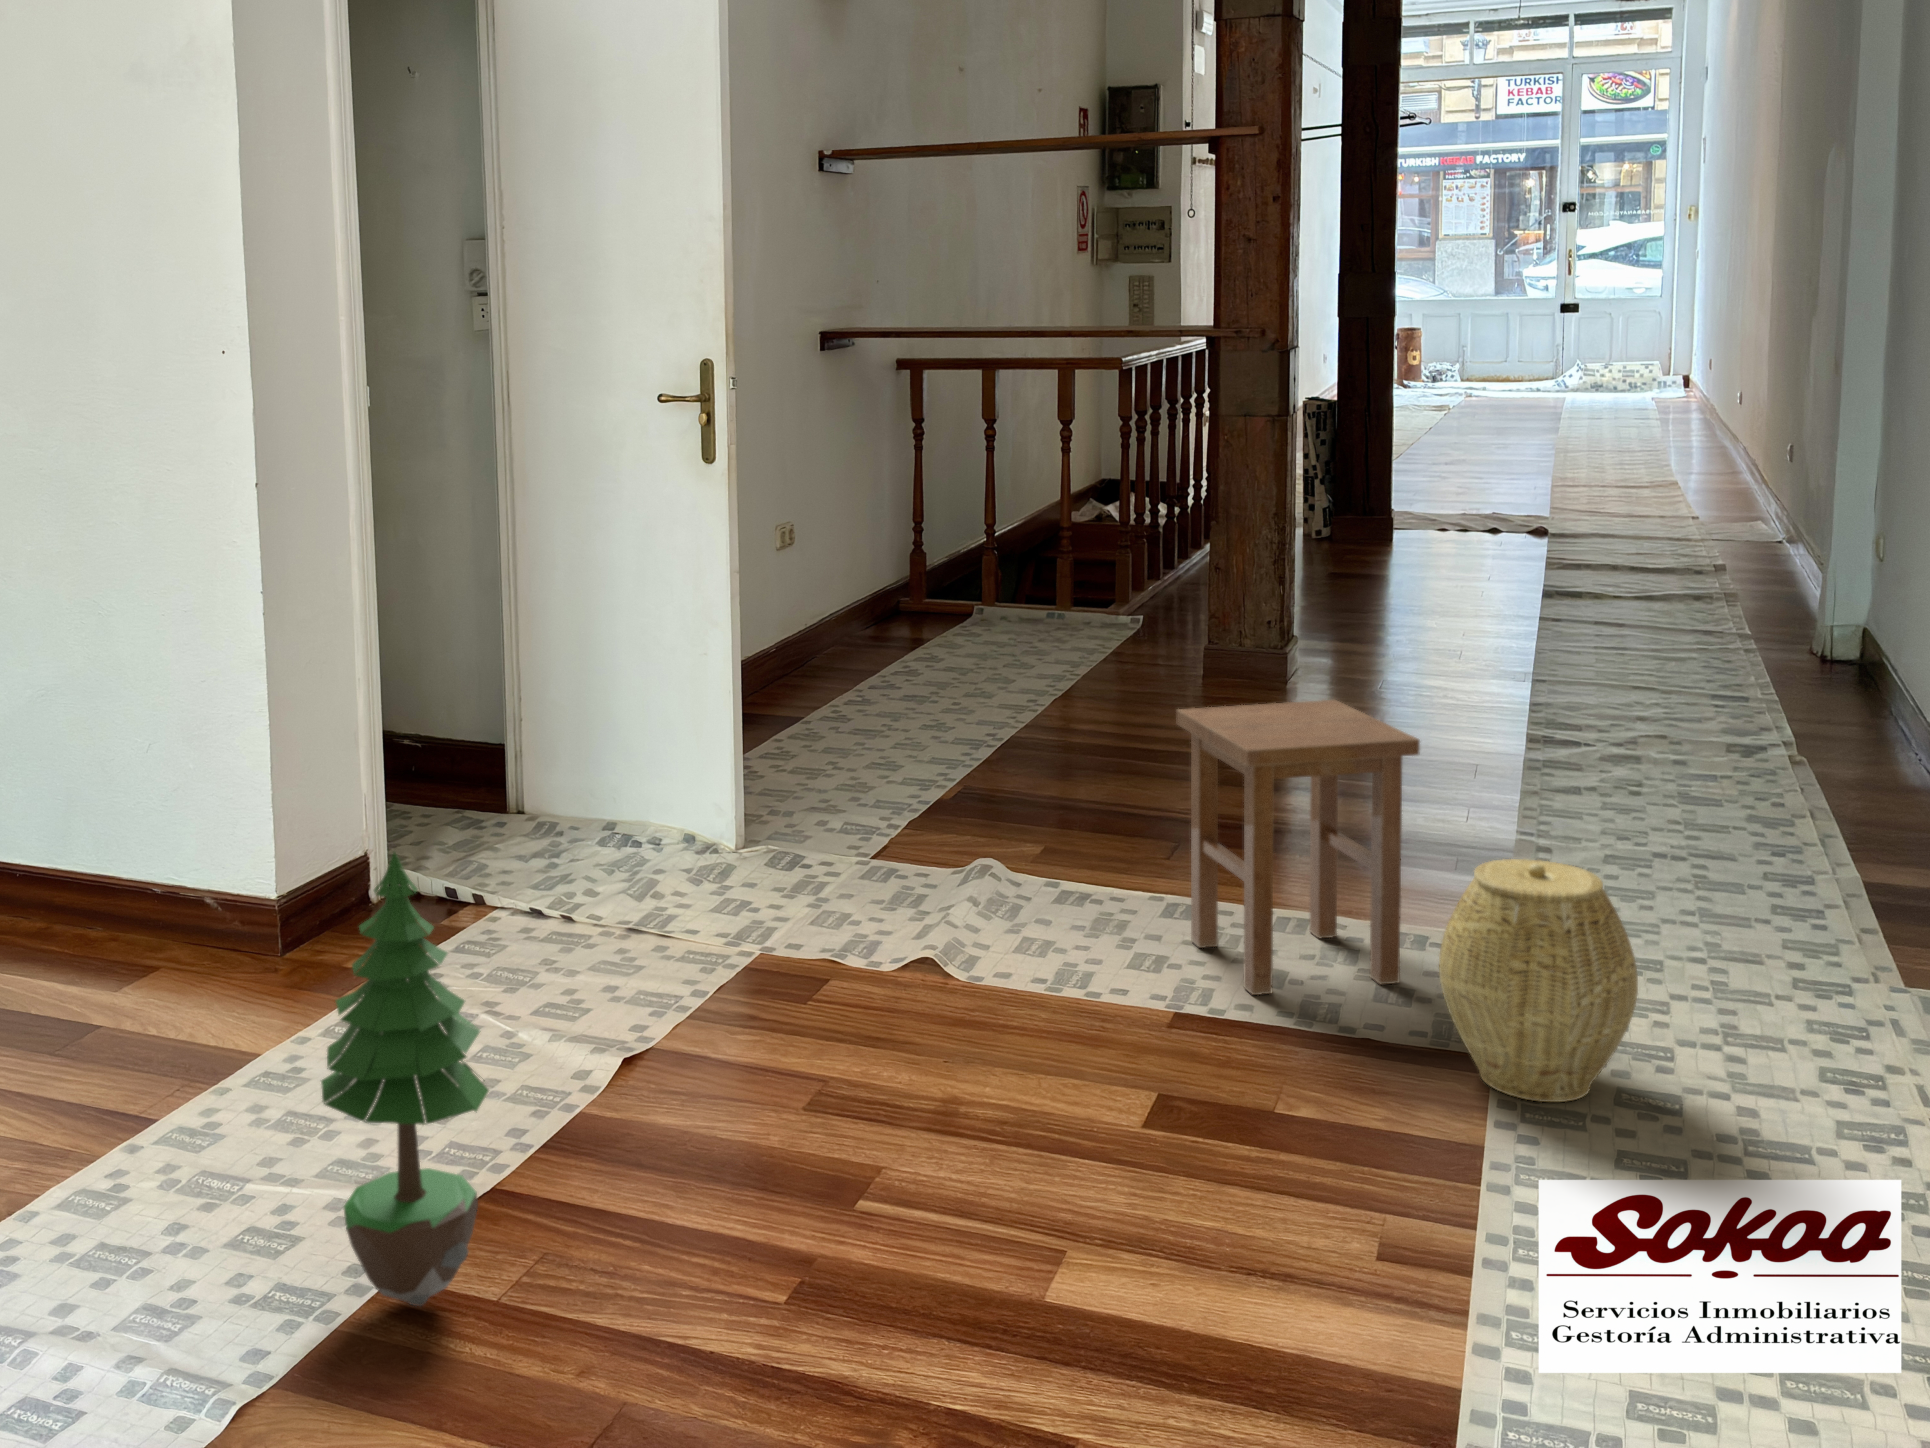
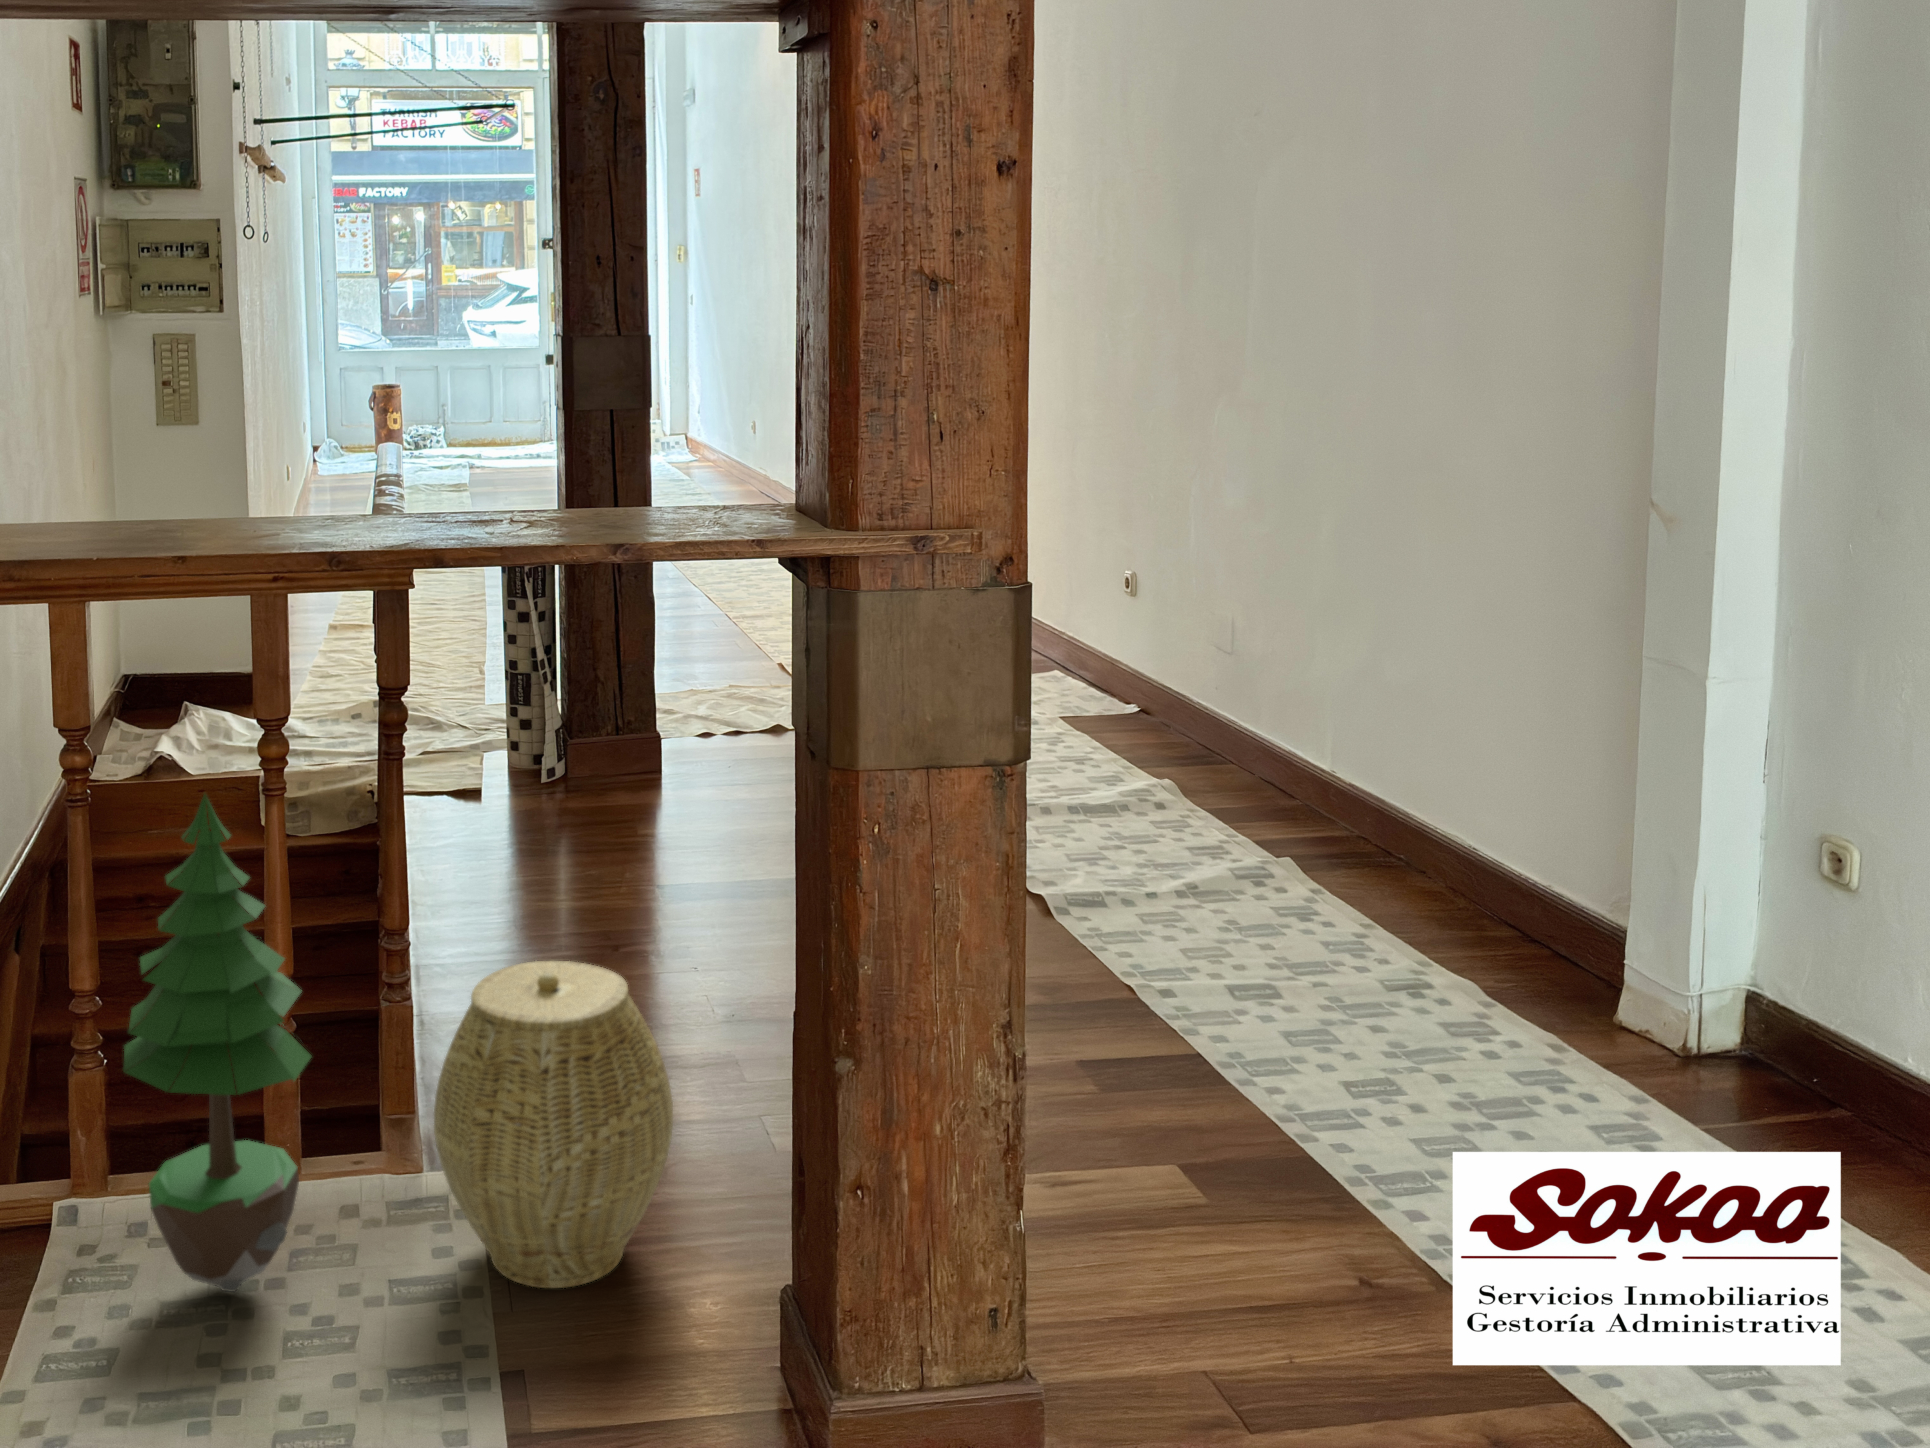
stool: present [1177,700,1420,995] -> none [1078,637,1336,951]
woven basket: present [1439,859,1638,1102] -> present [434,961,673,1288]

